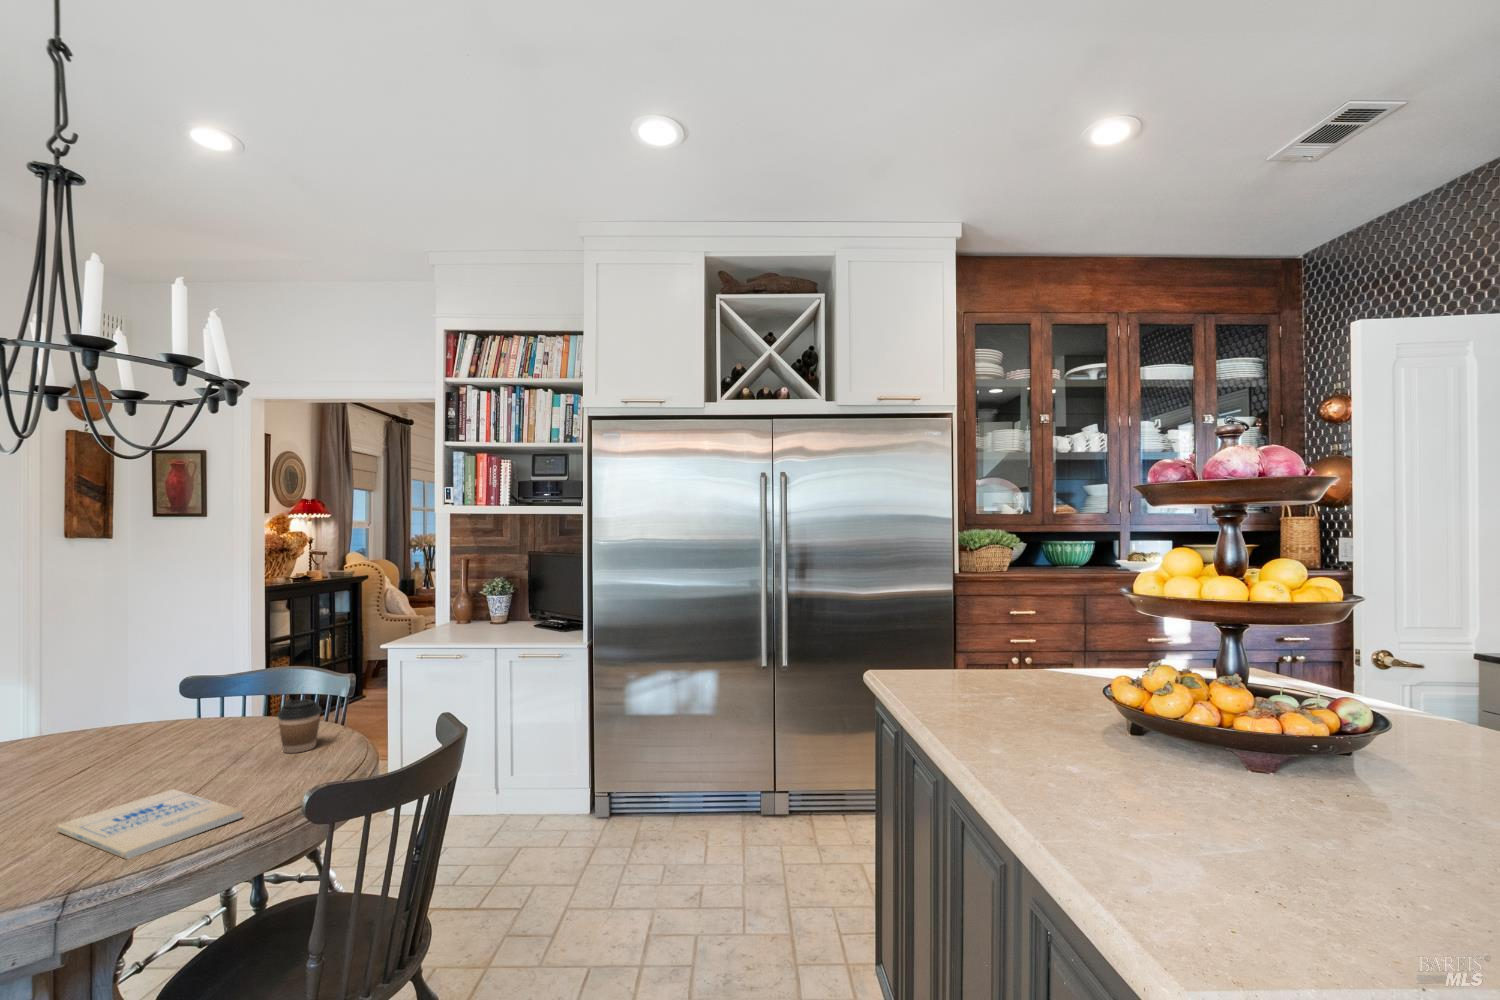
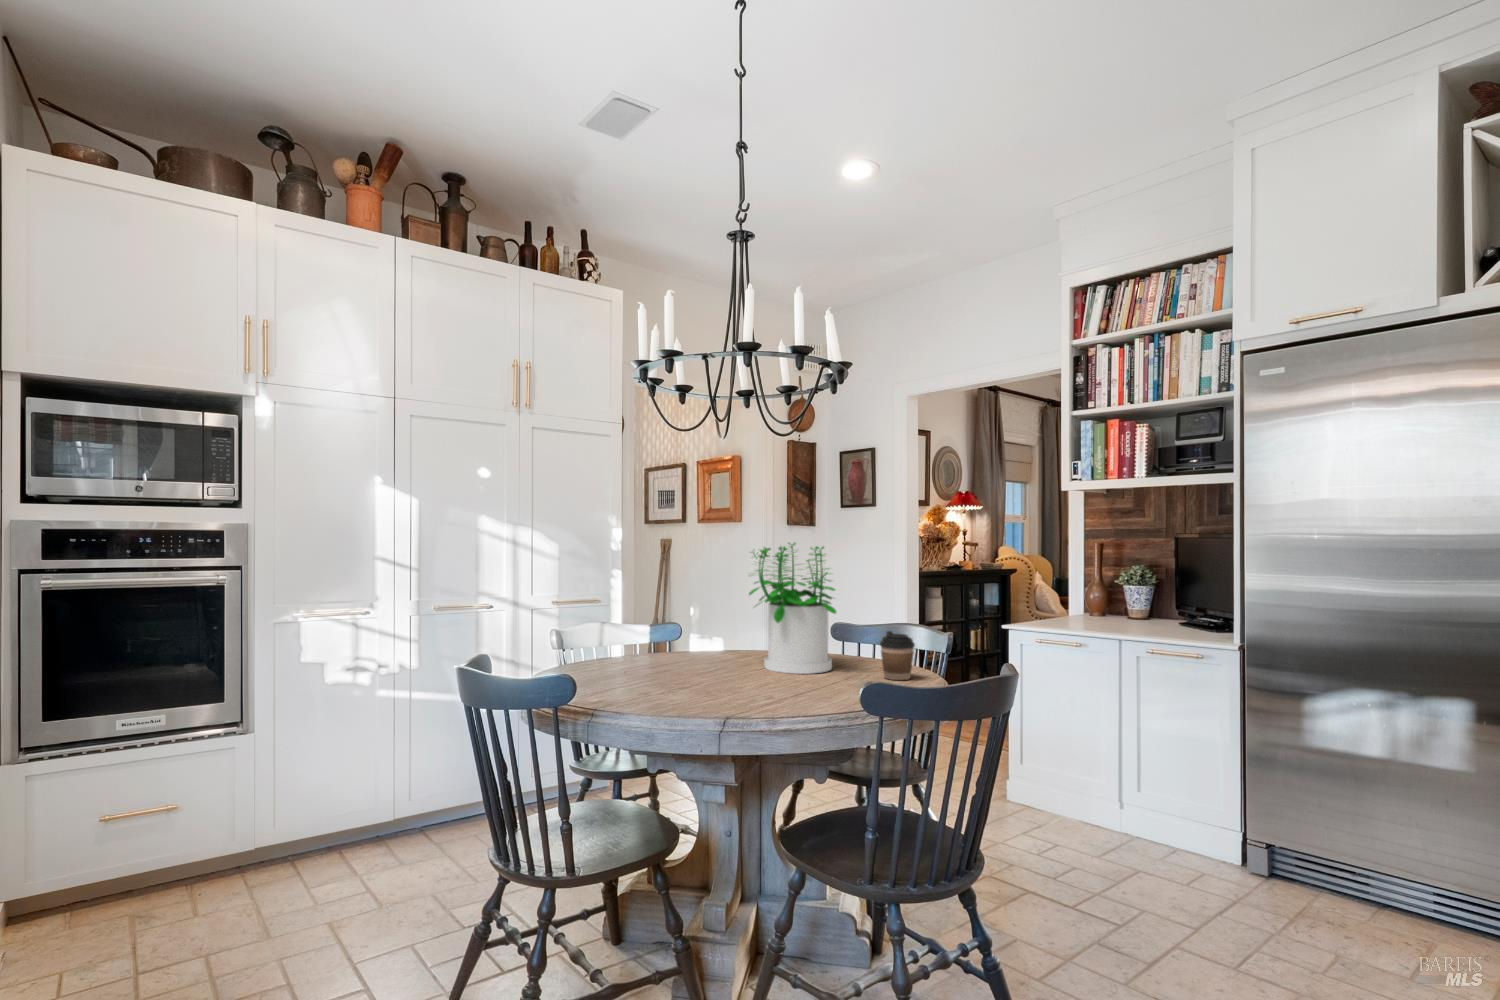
potted plant: none [64,611,217,780] -> present [749,543,836,674]
book: present [57,789,242,859] -> none [728,680,834,711]

